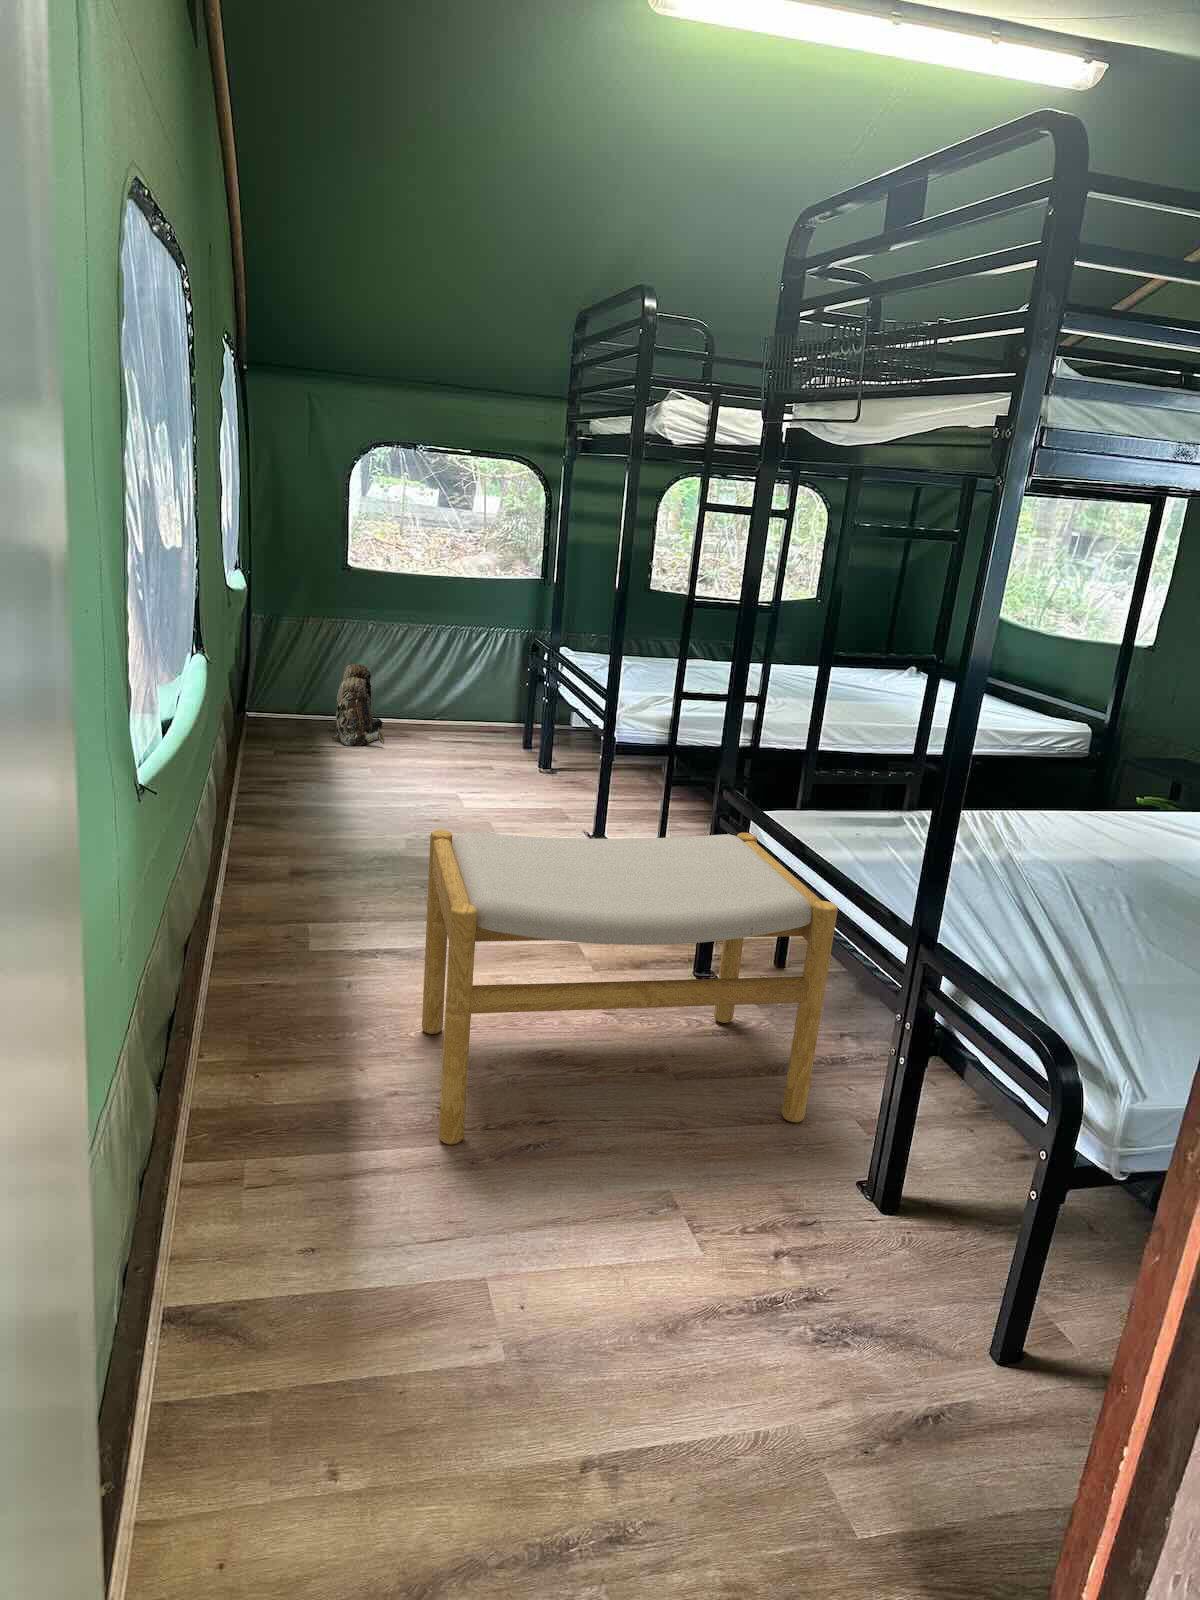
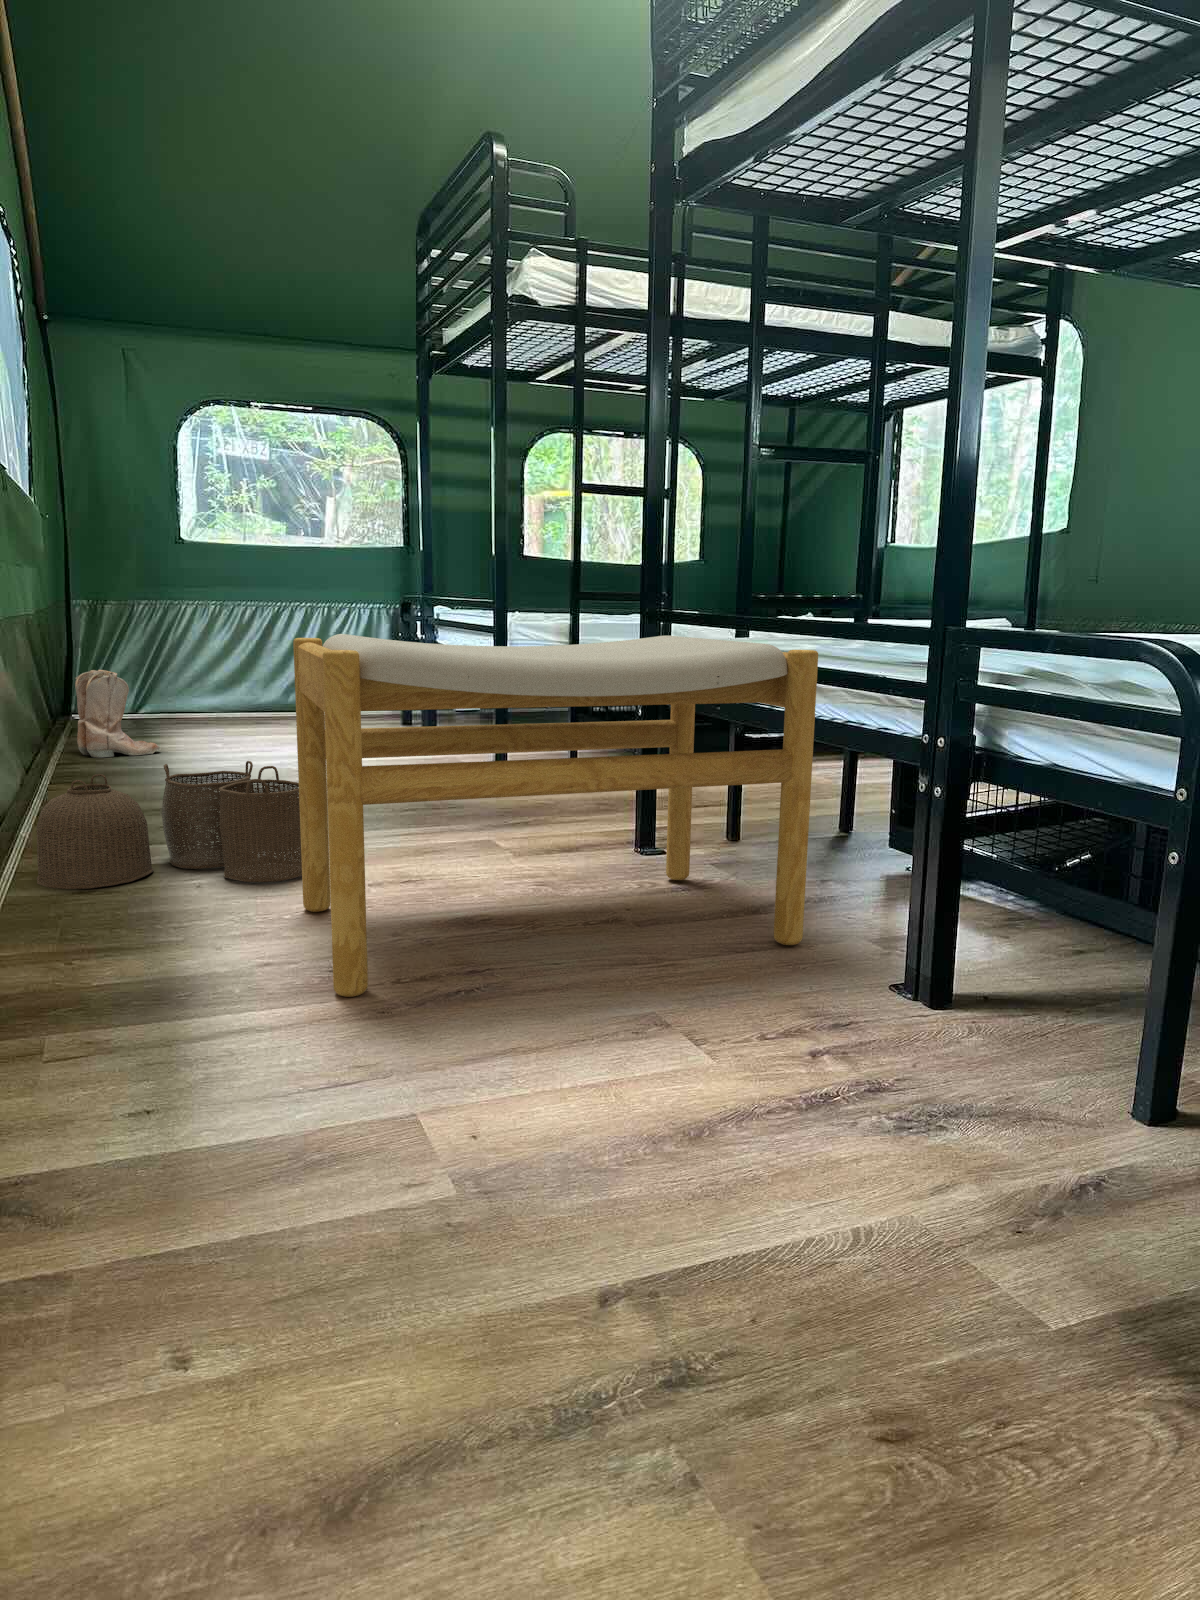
backpack: present [332,664,384,746] -> none [185,649,246,731]
boots: none [244,705,312,784] -> present [75,670,161,757]
woven basket: none [223,877,434,990] -> present [37,761,302,889]

